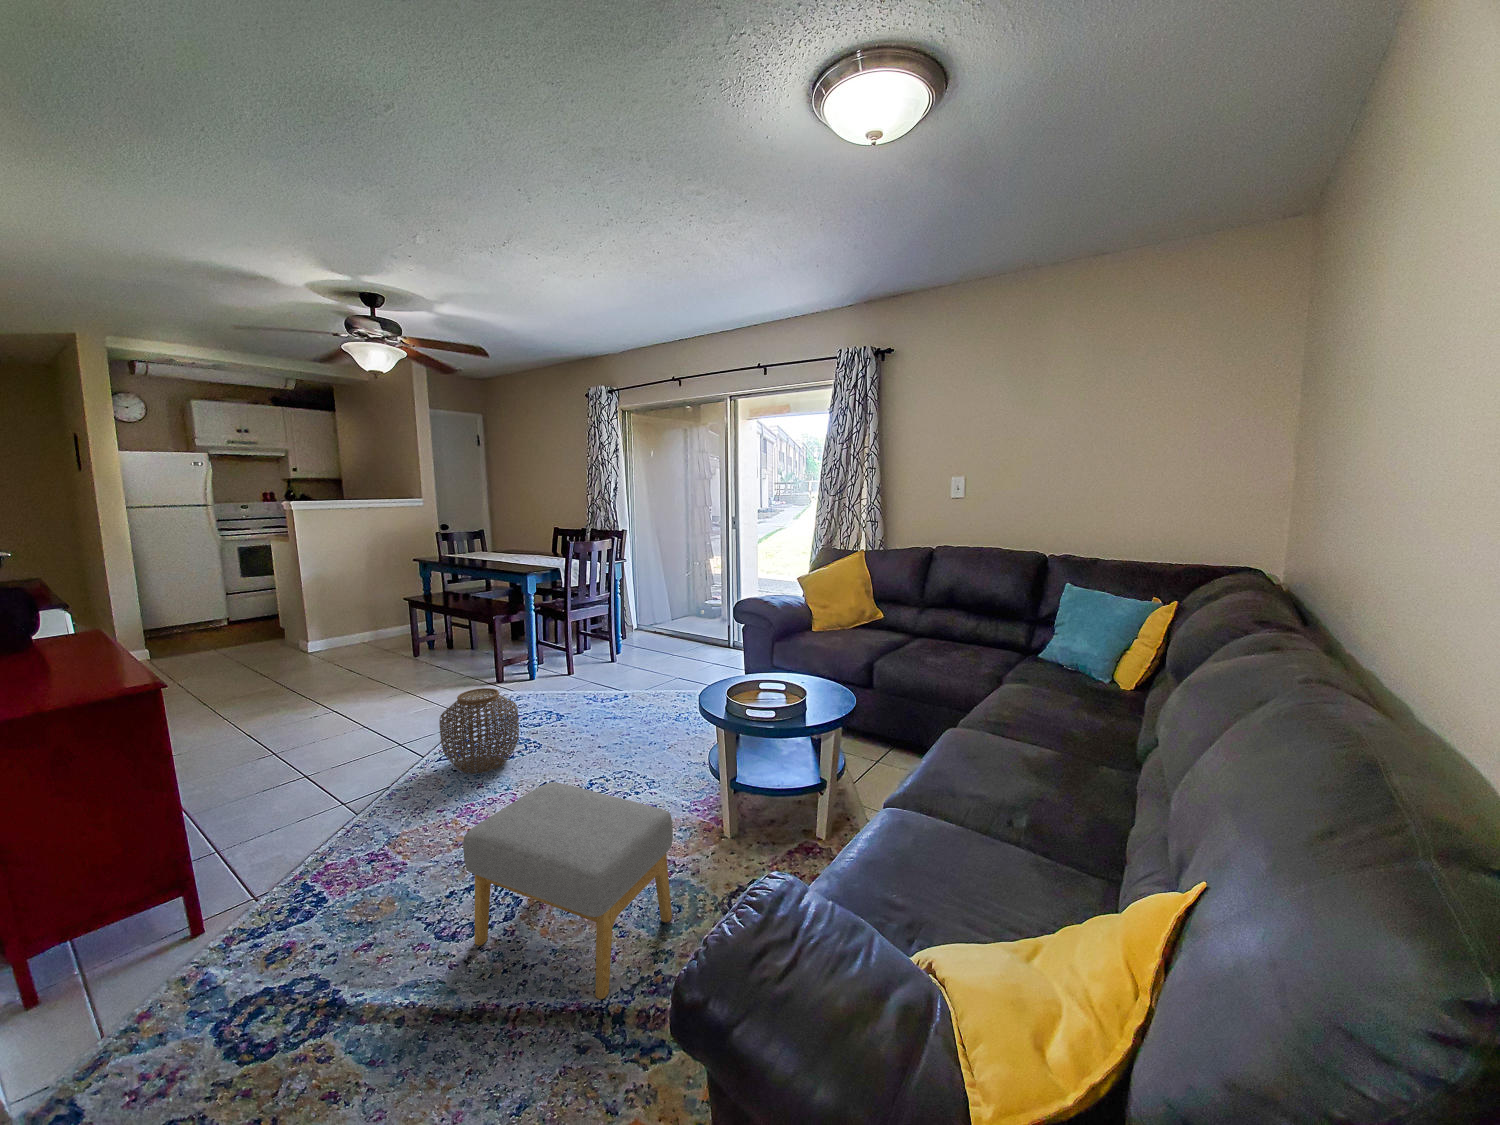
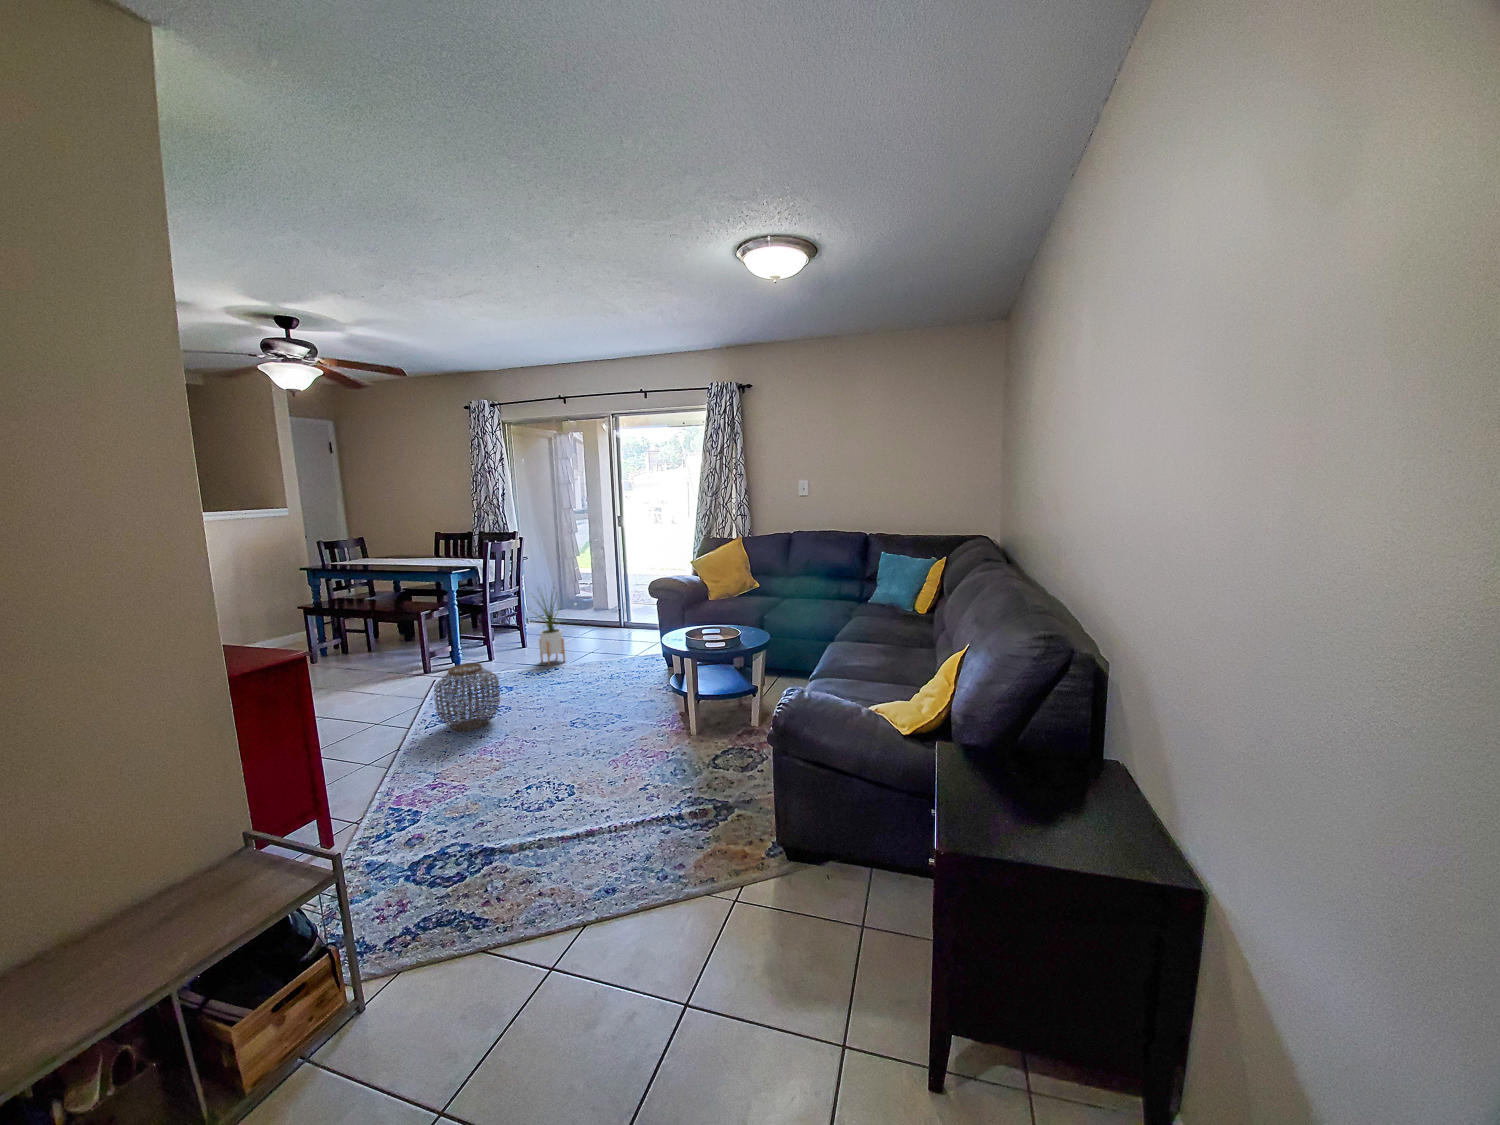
house plant: none [595,589,652,691] -> present [536,587,565,665]
footstool: present [463,782,673,999] -> none [552,704,684,813]

